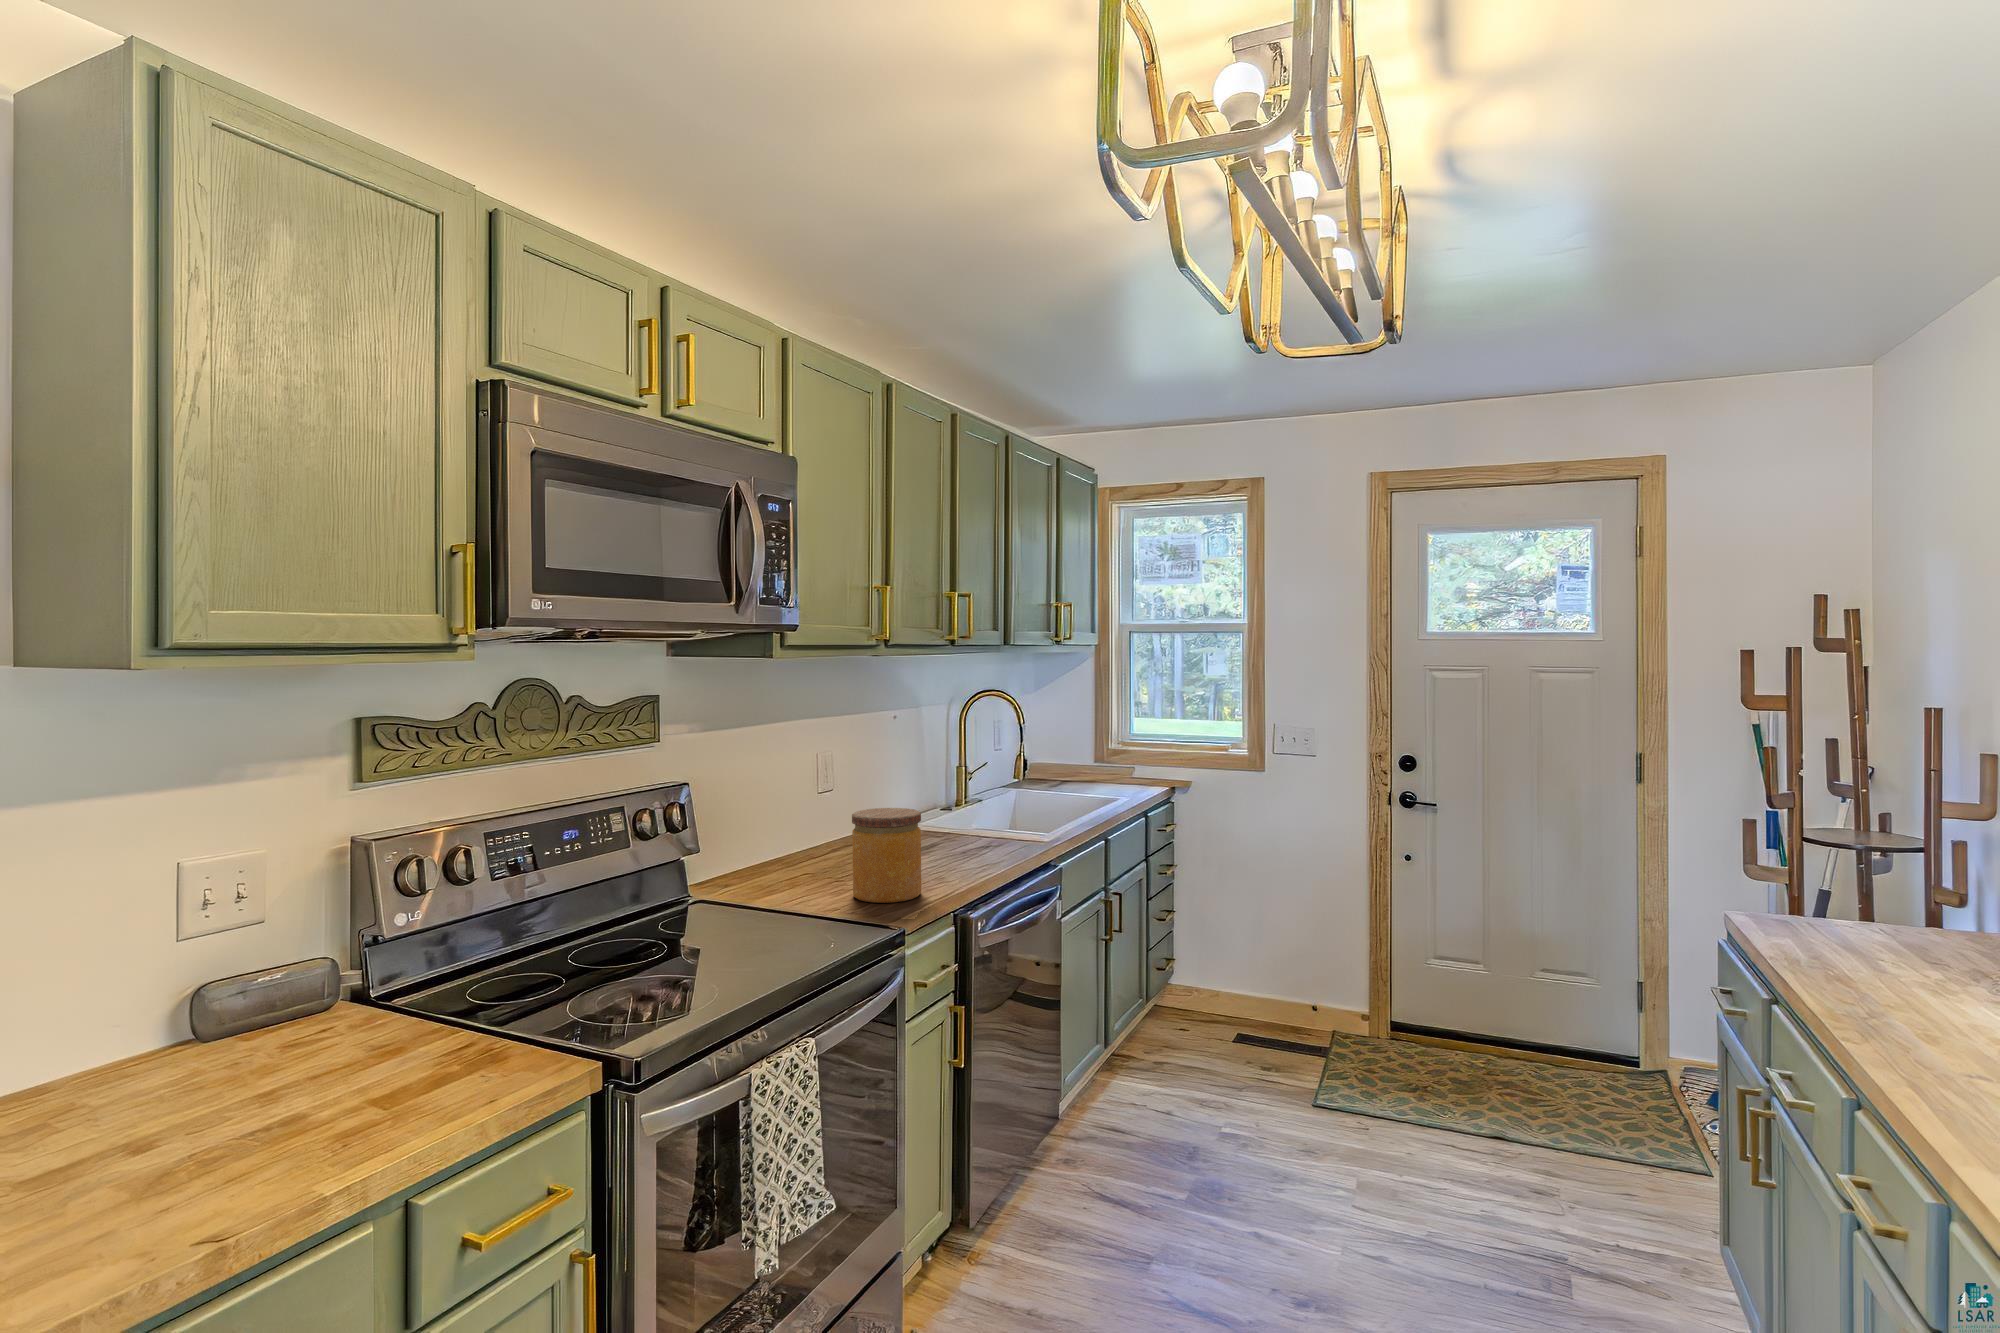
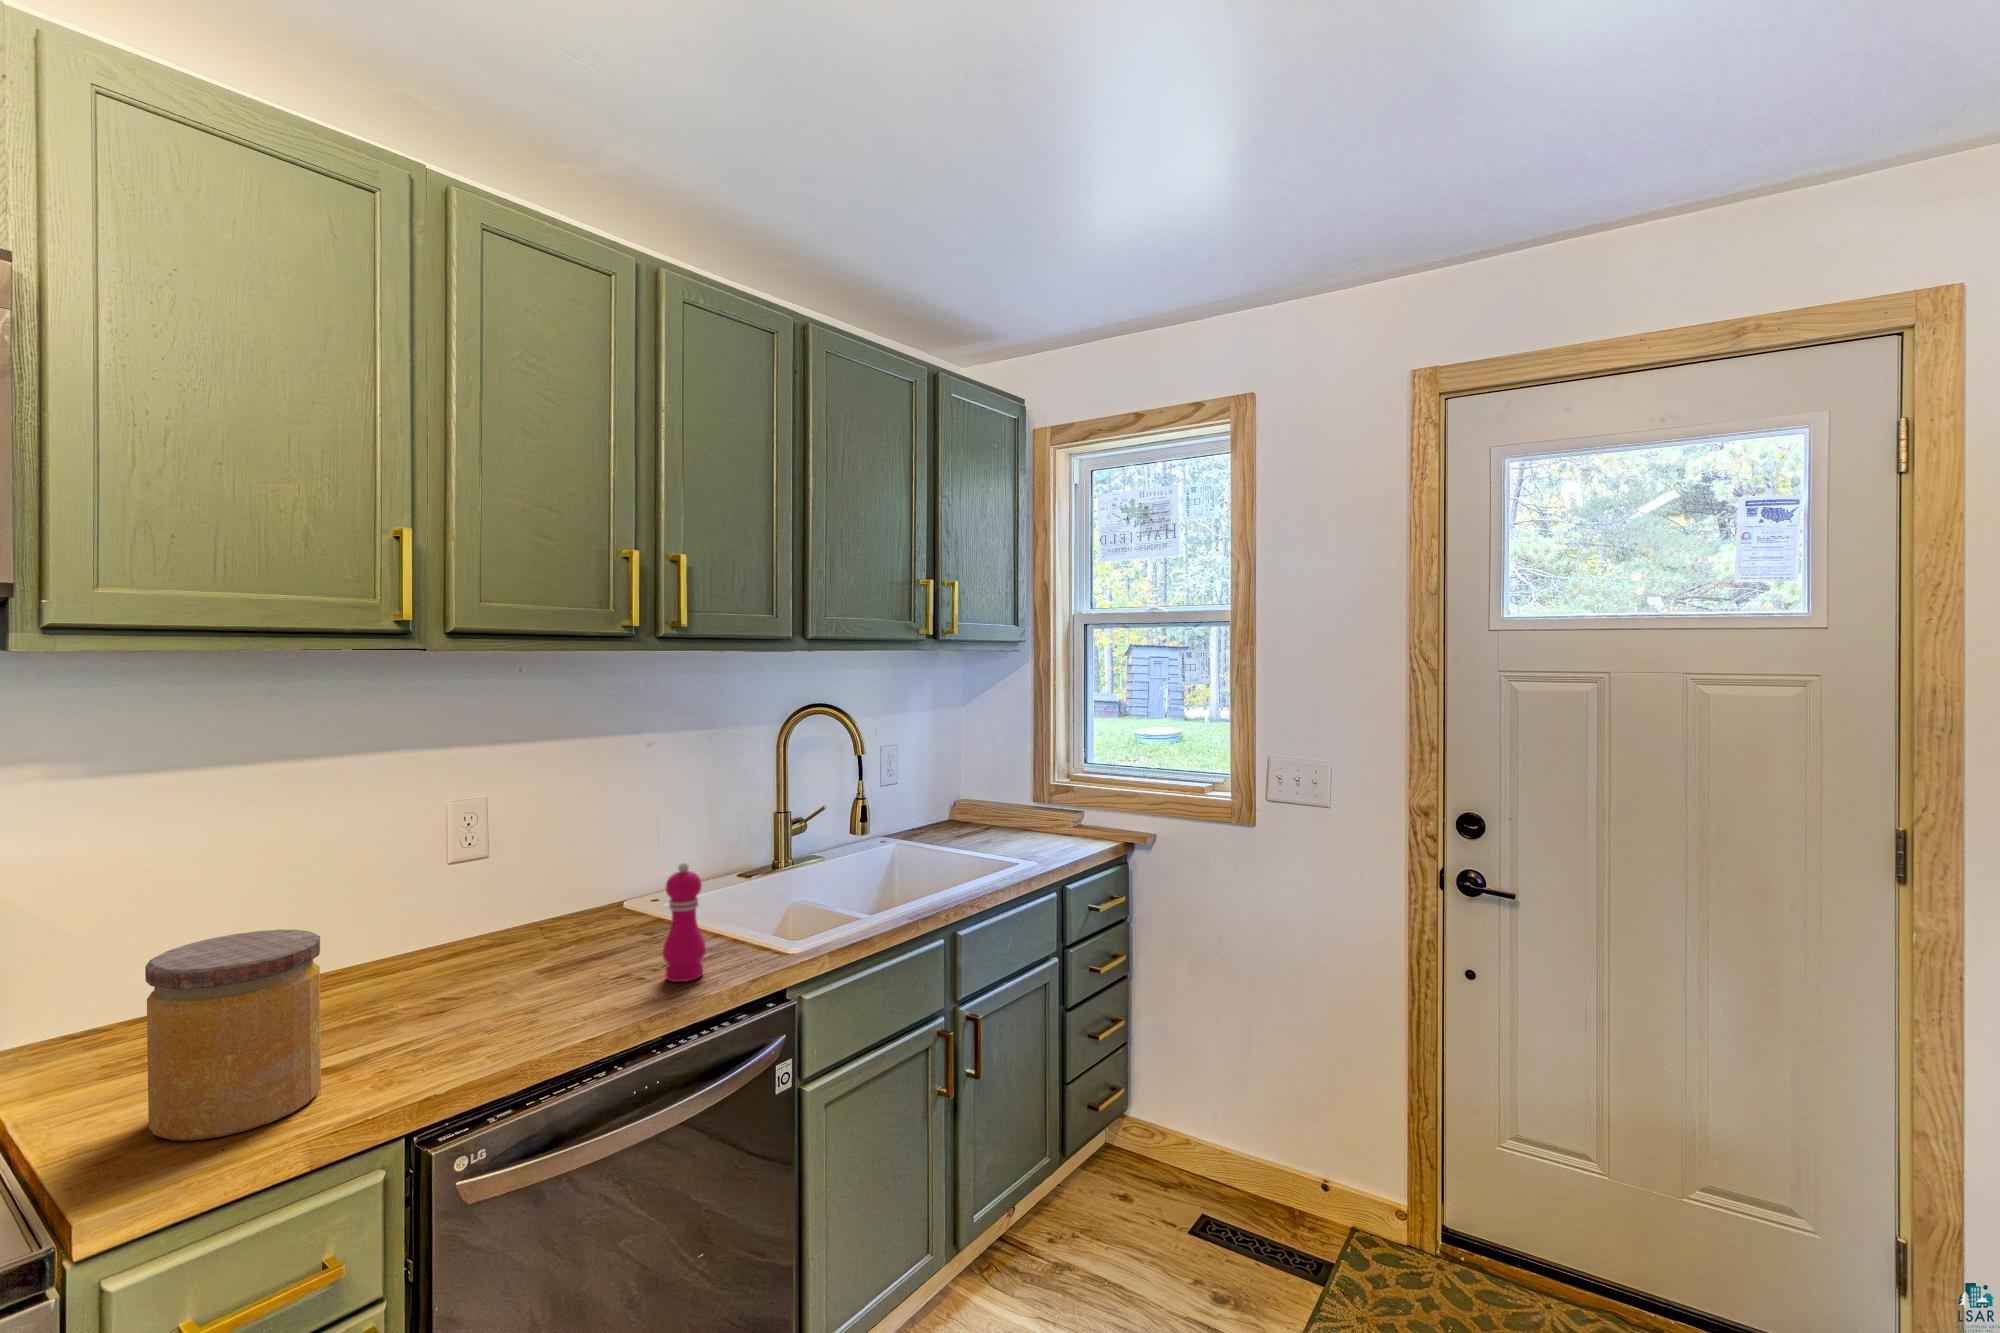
pepper mill: none [995,783,1020,853] -> present [663,862,706,982]

